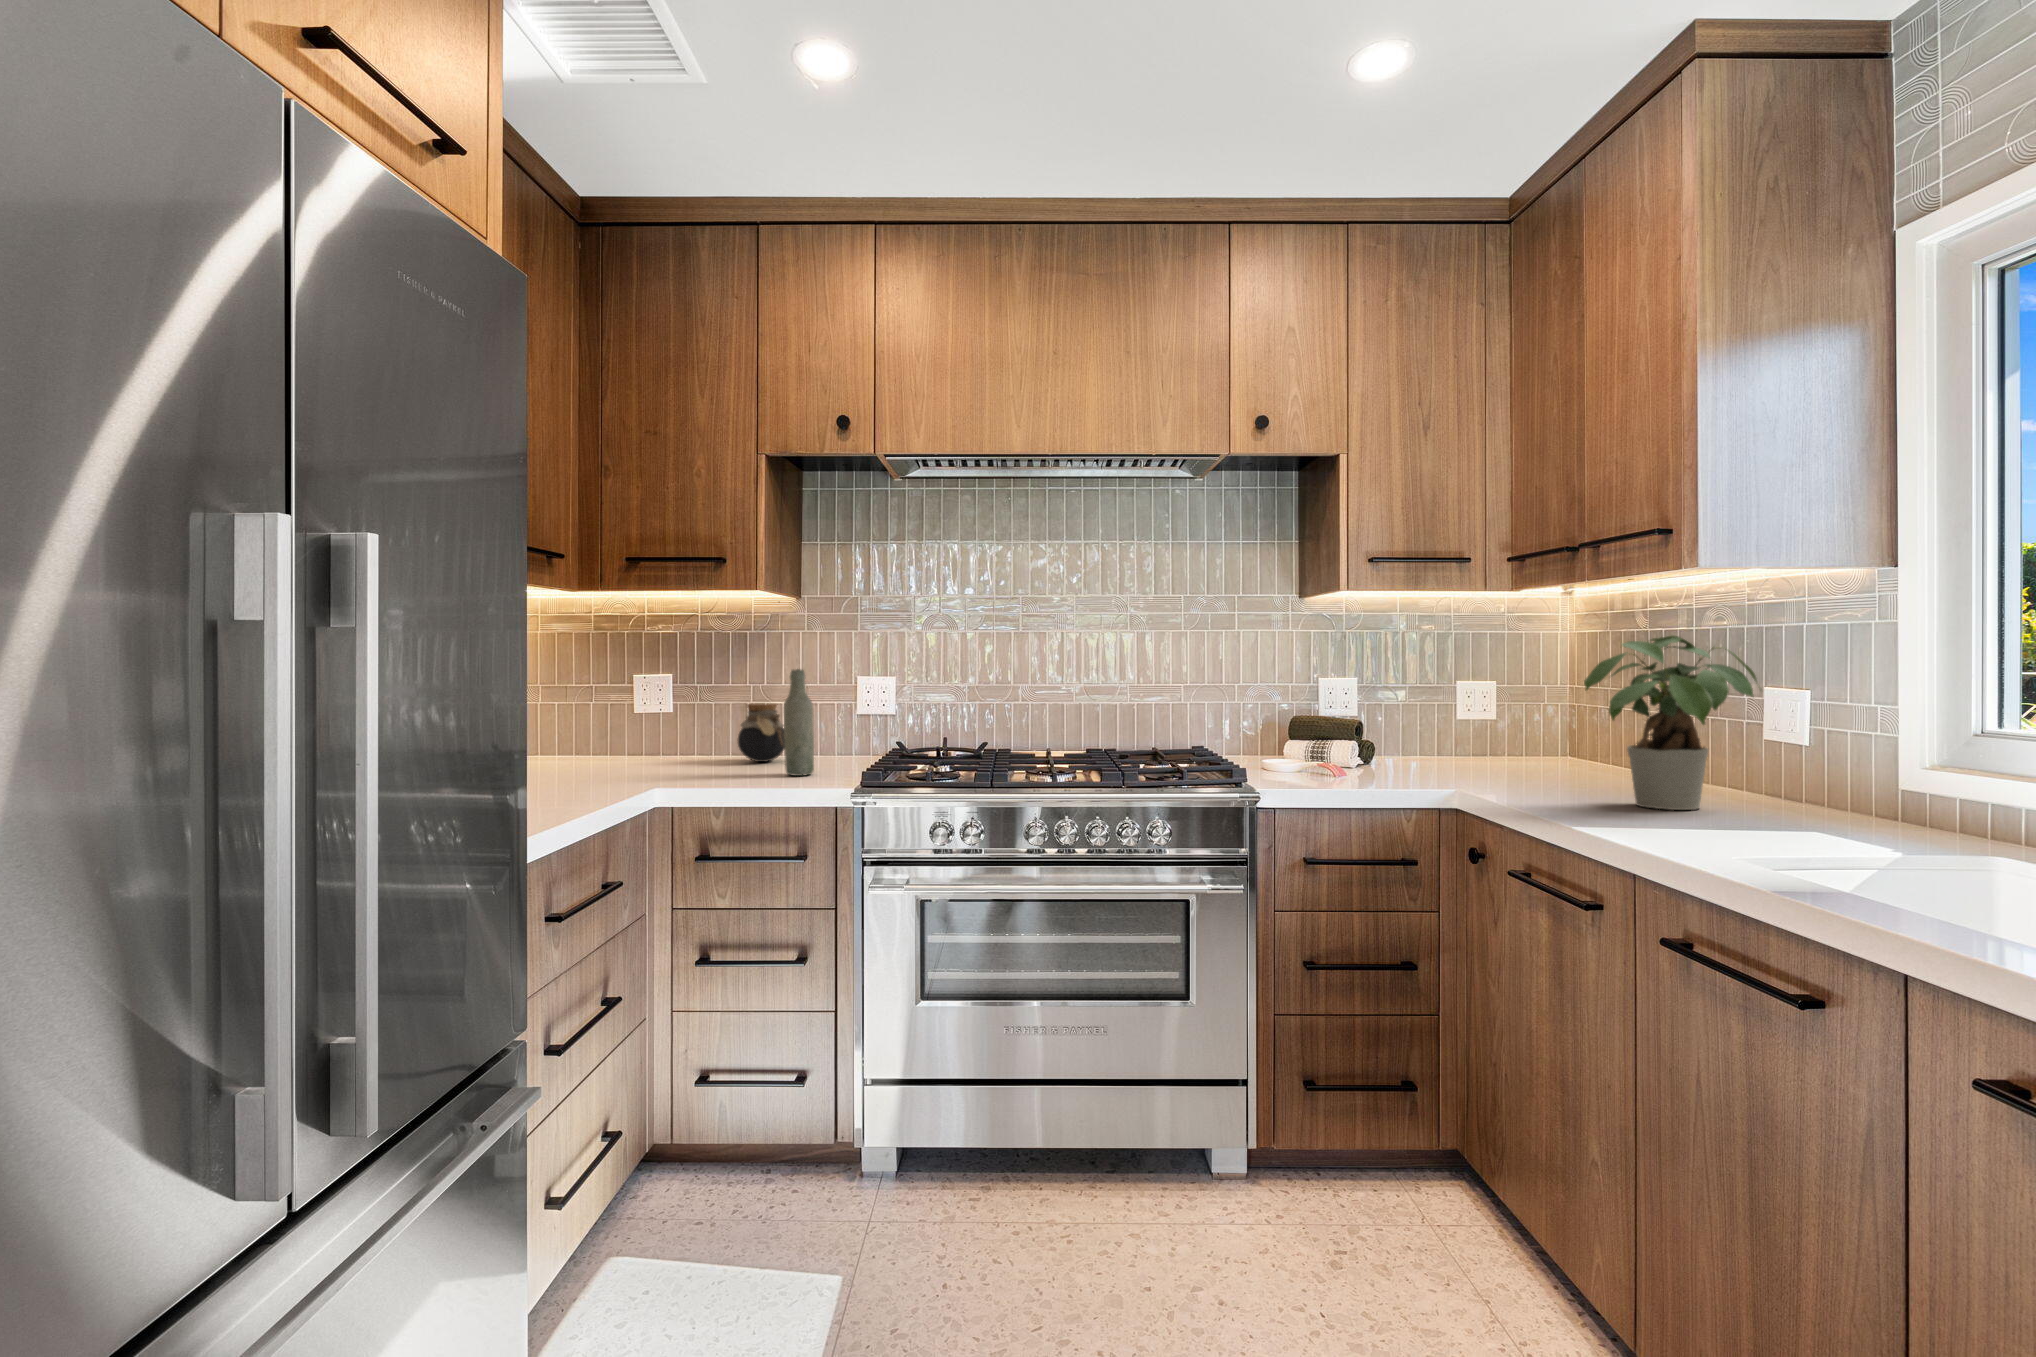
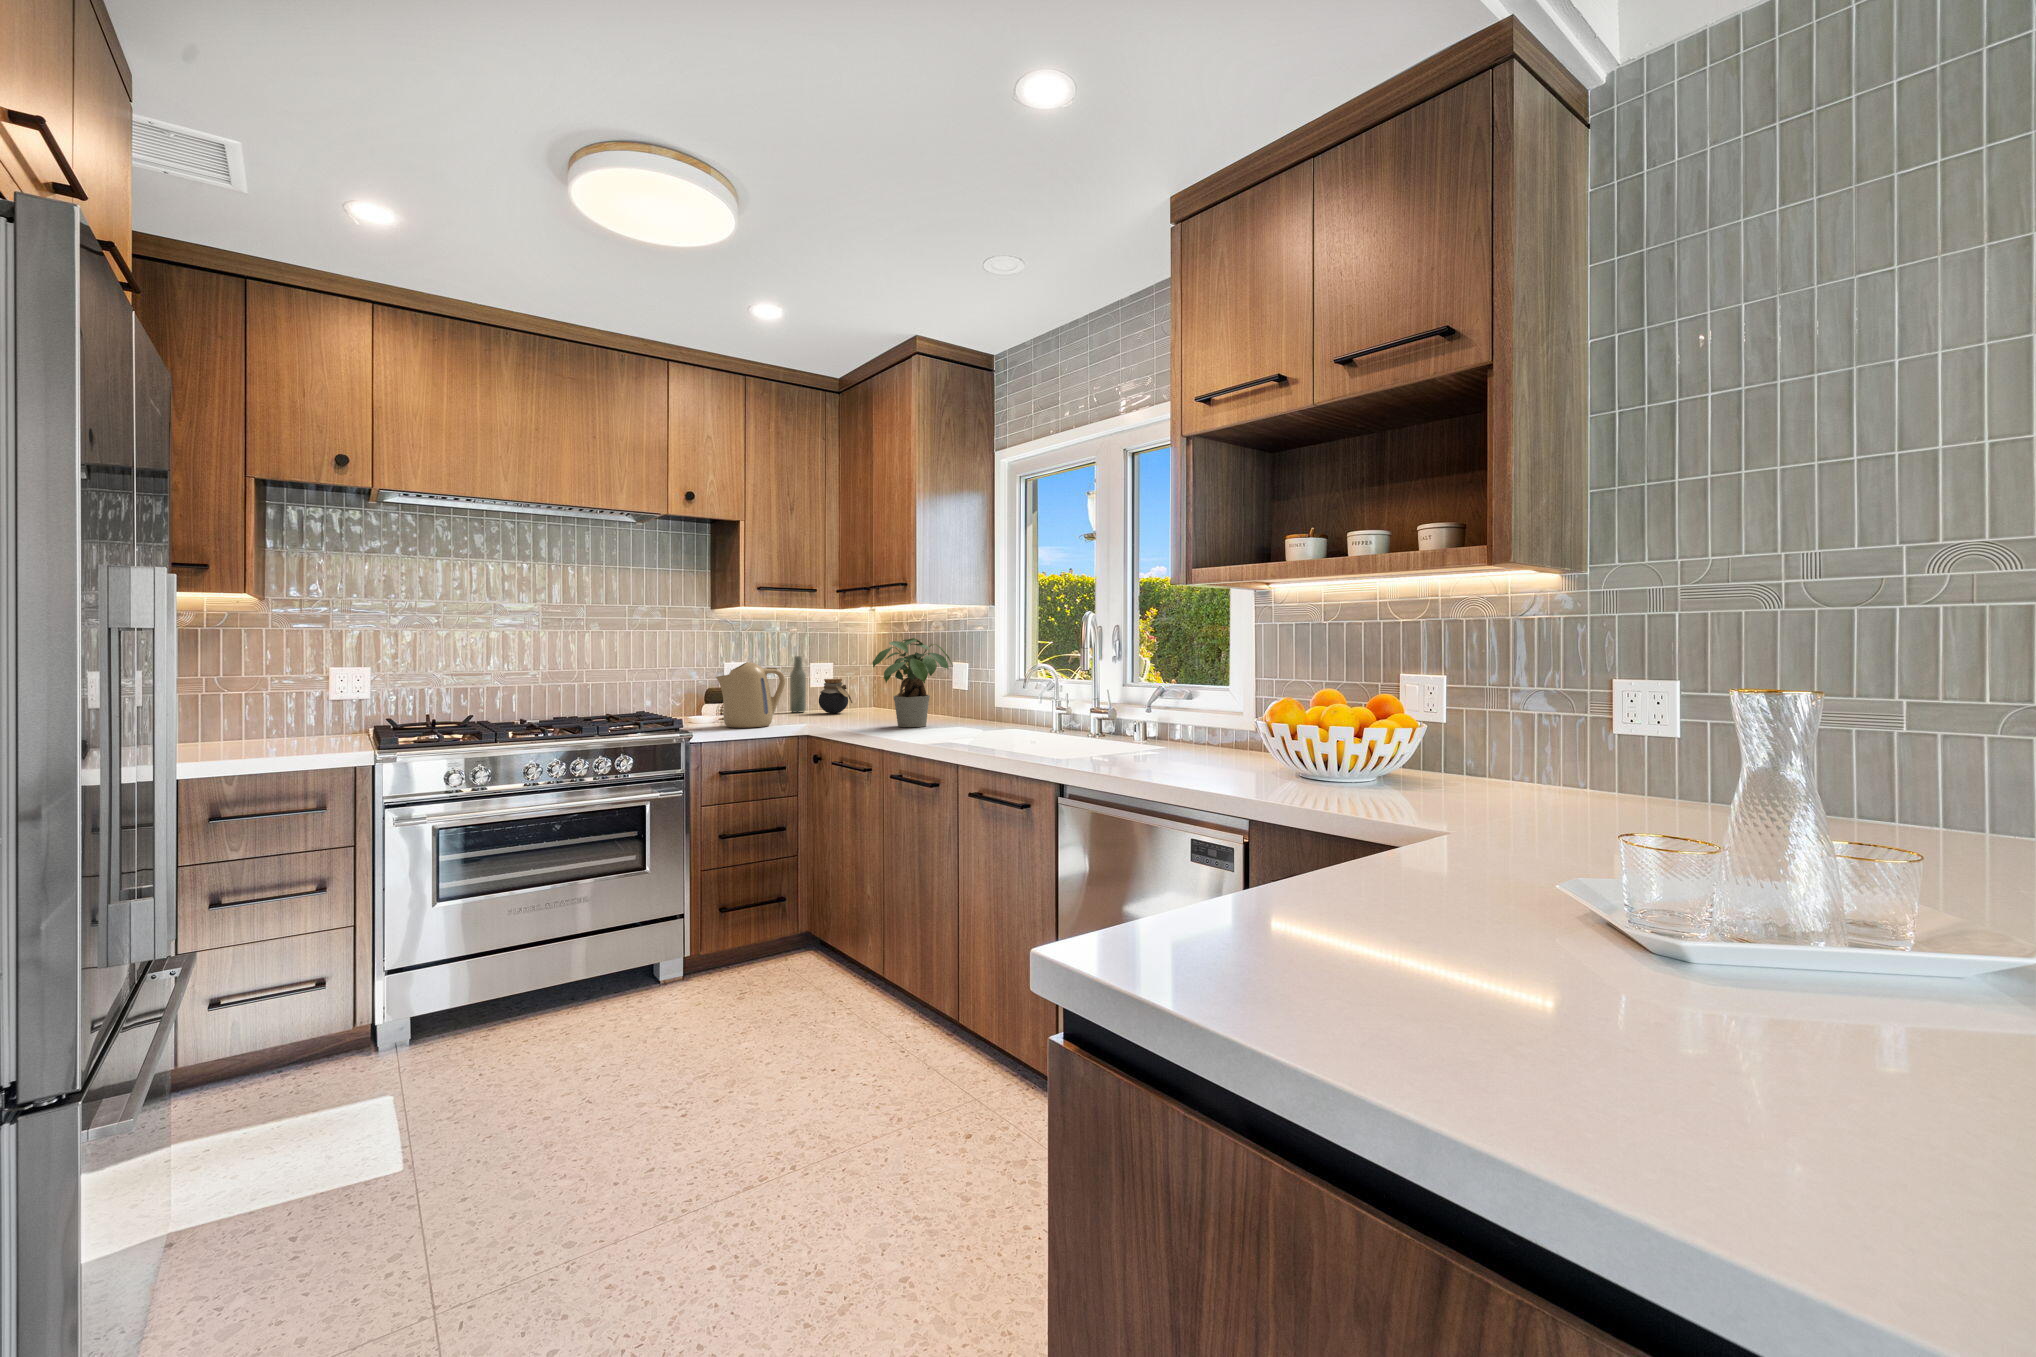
bottle: present [784,669,814,776] -> present [790,656,806,713]
kettle: none [1300,678,1416,787] -> present [716,662,785,728]
jar: present [738,703,785,762] -> present [819,679,852,714]

